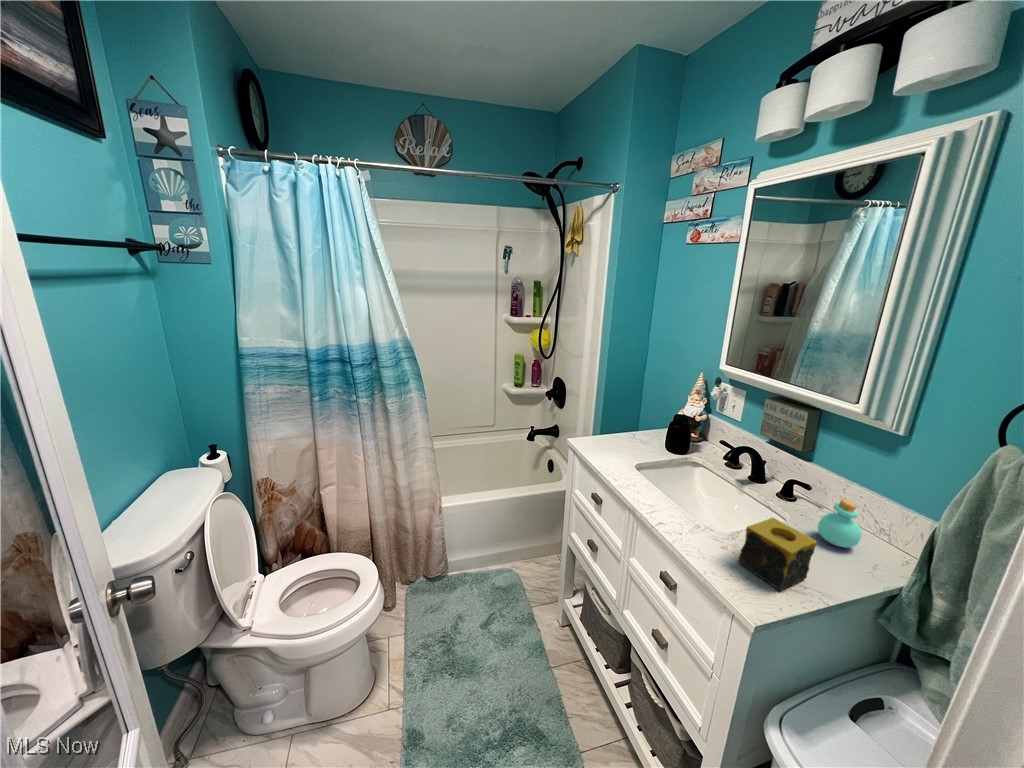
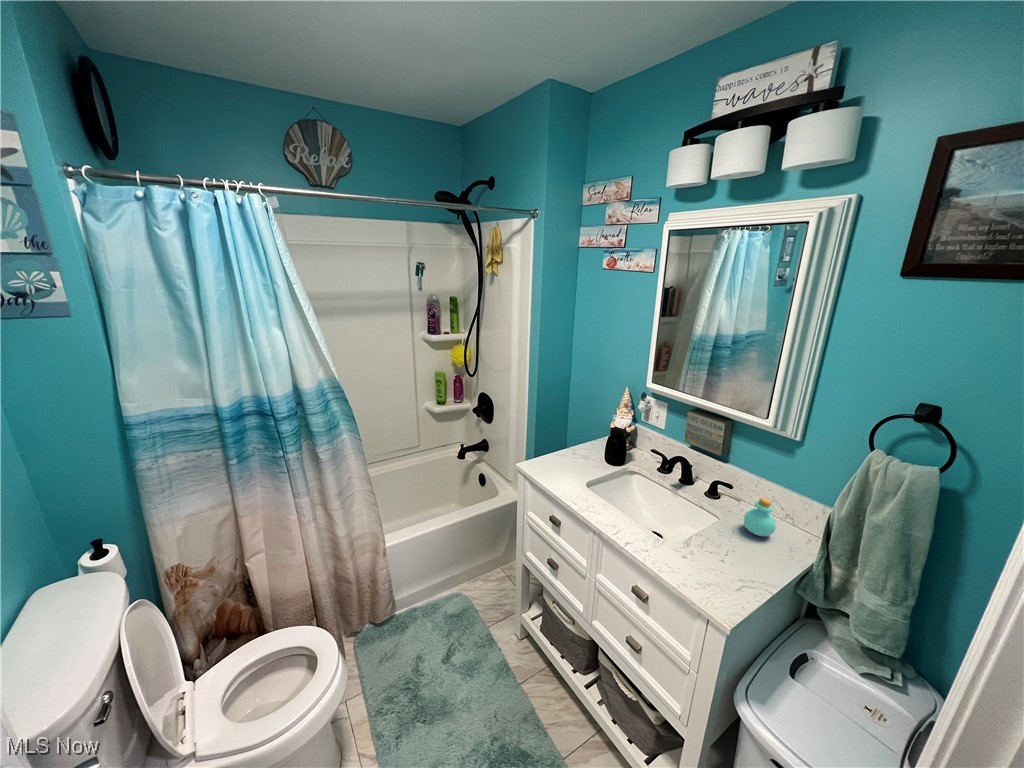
candle: present [738,518,816,591] -> none [698,526,756,589]

